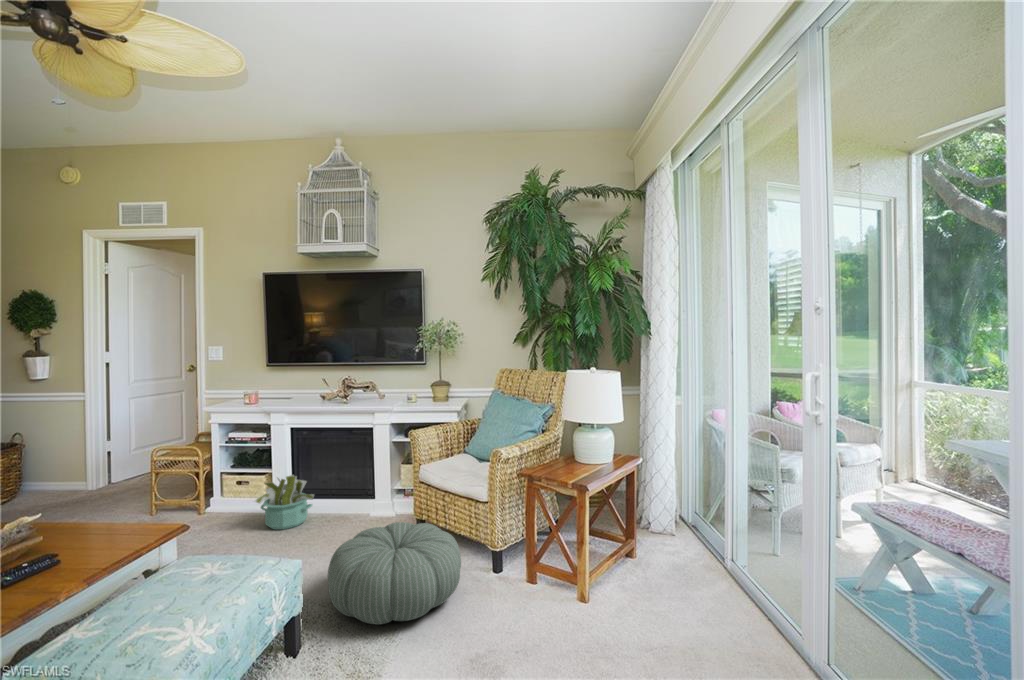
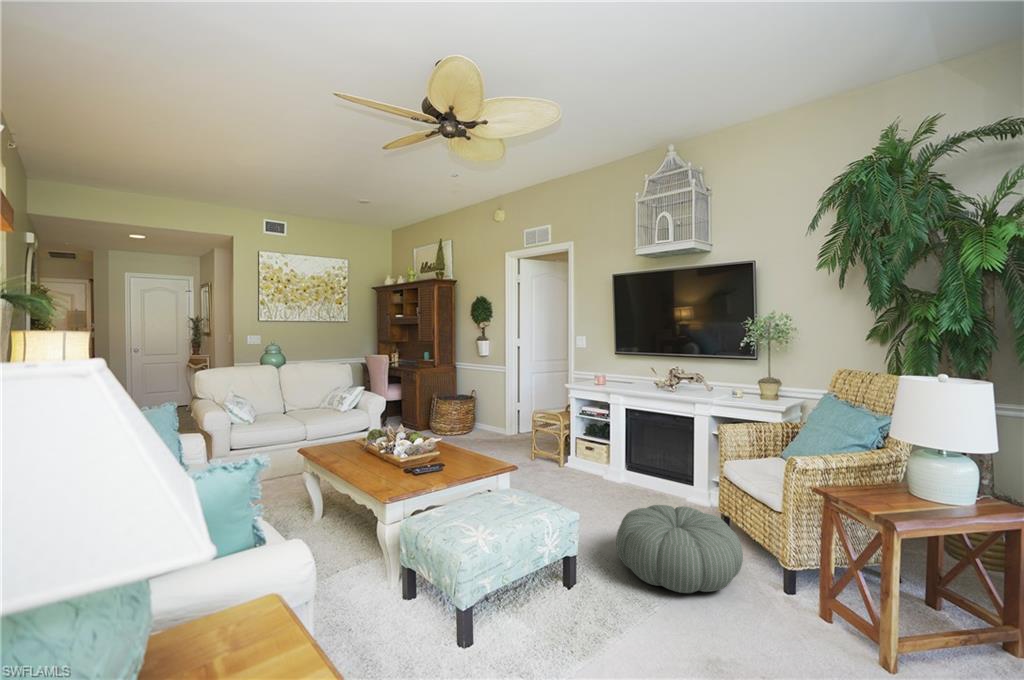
decorative plant: present [254,475,314,530] -> none [590,447,637,492]

